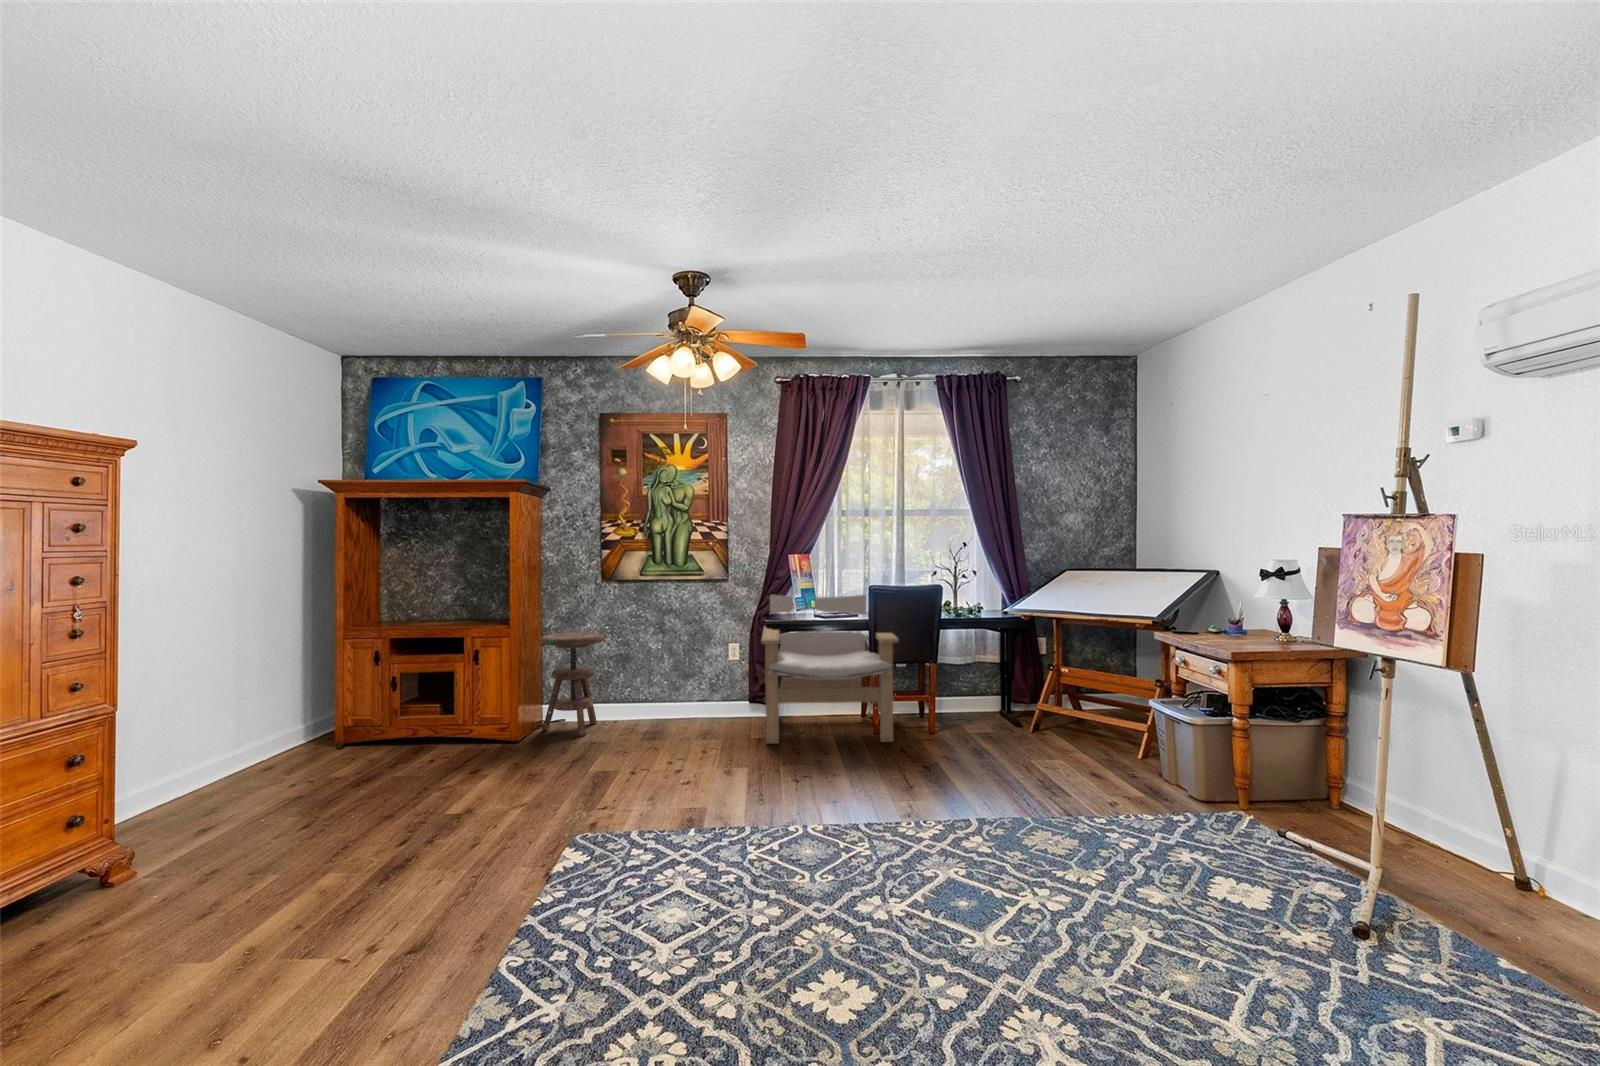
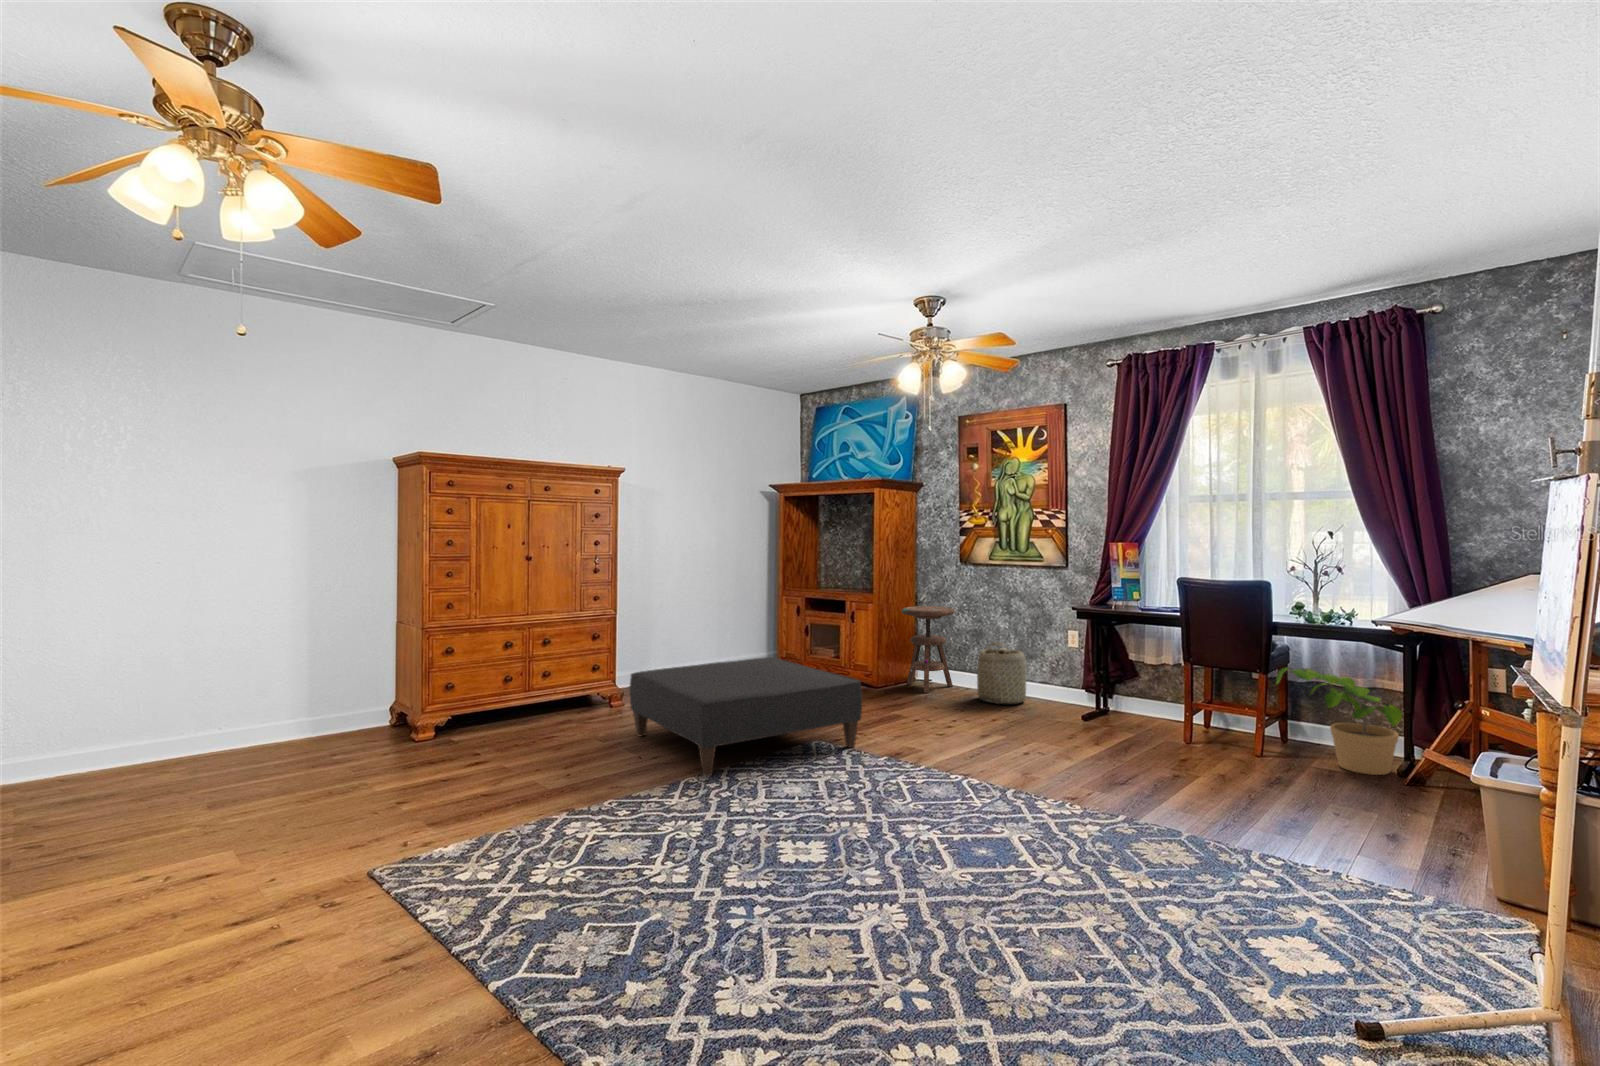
lounge chair: present [761,595,899,744] -> none [1040,584,1228,752]
potted plant: none [959,653,1030,731] -> present [1275,668,1402,775]
basket: none [646,665,700,732] -> present [977,643,1026,704]
ottoman: none [245,725,641,925] -> present [630,657,862,776]

